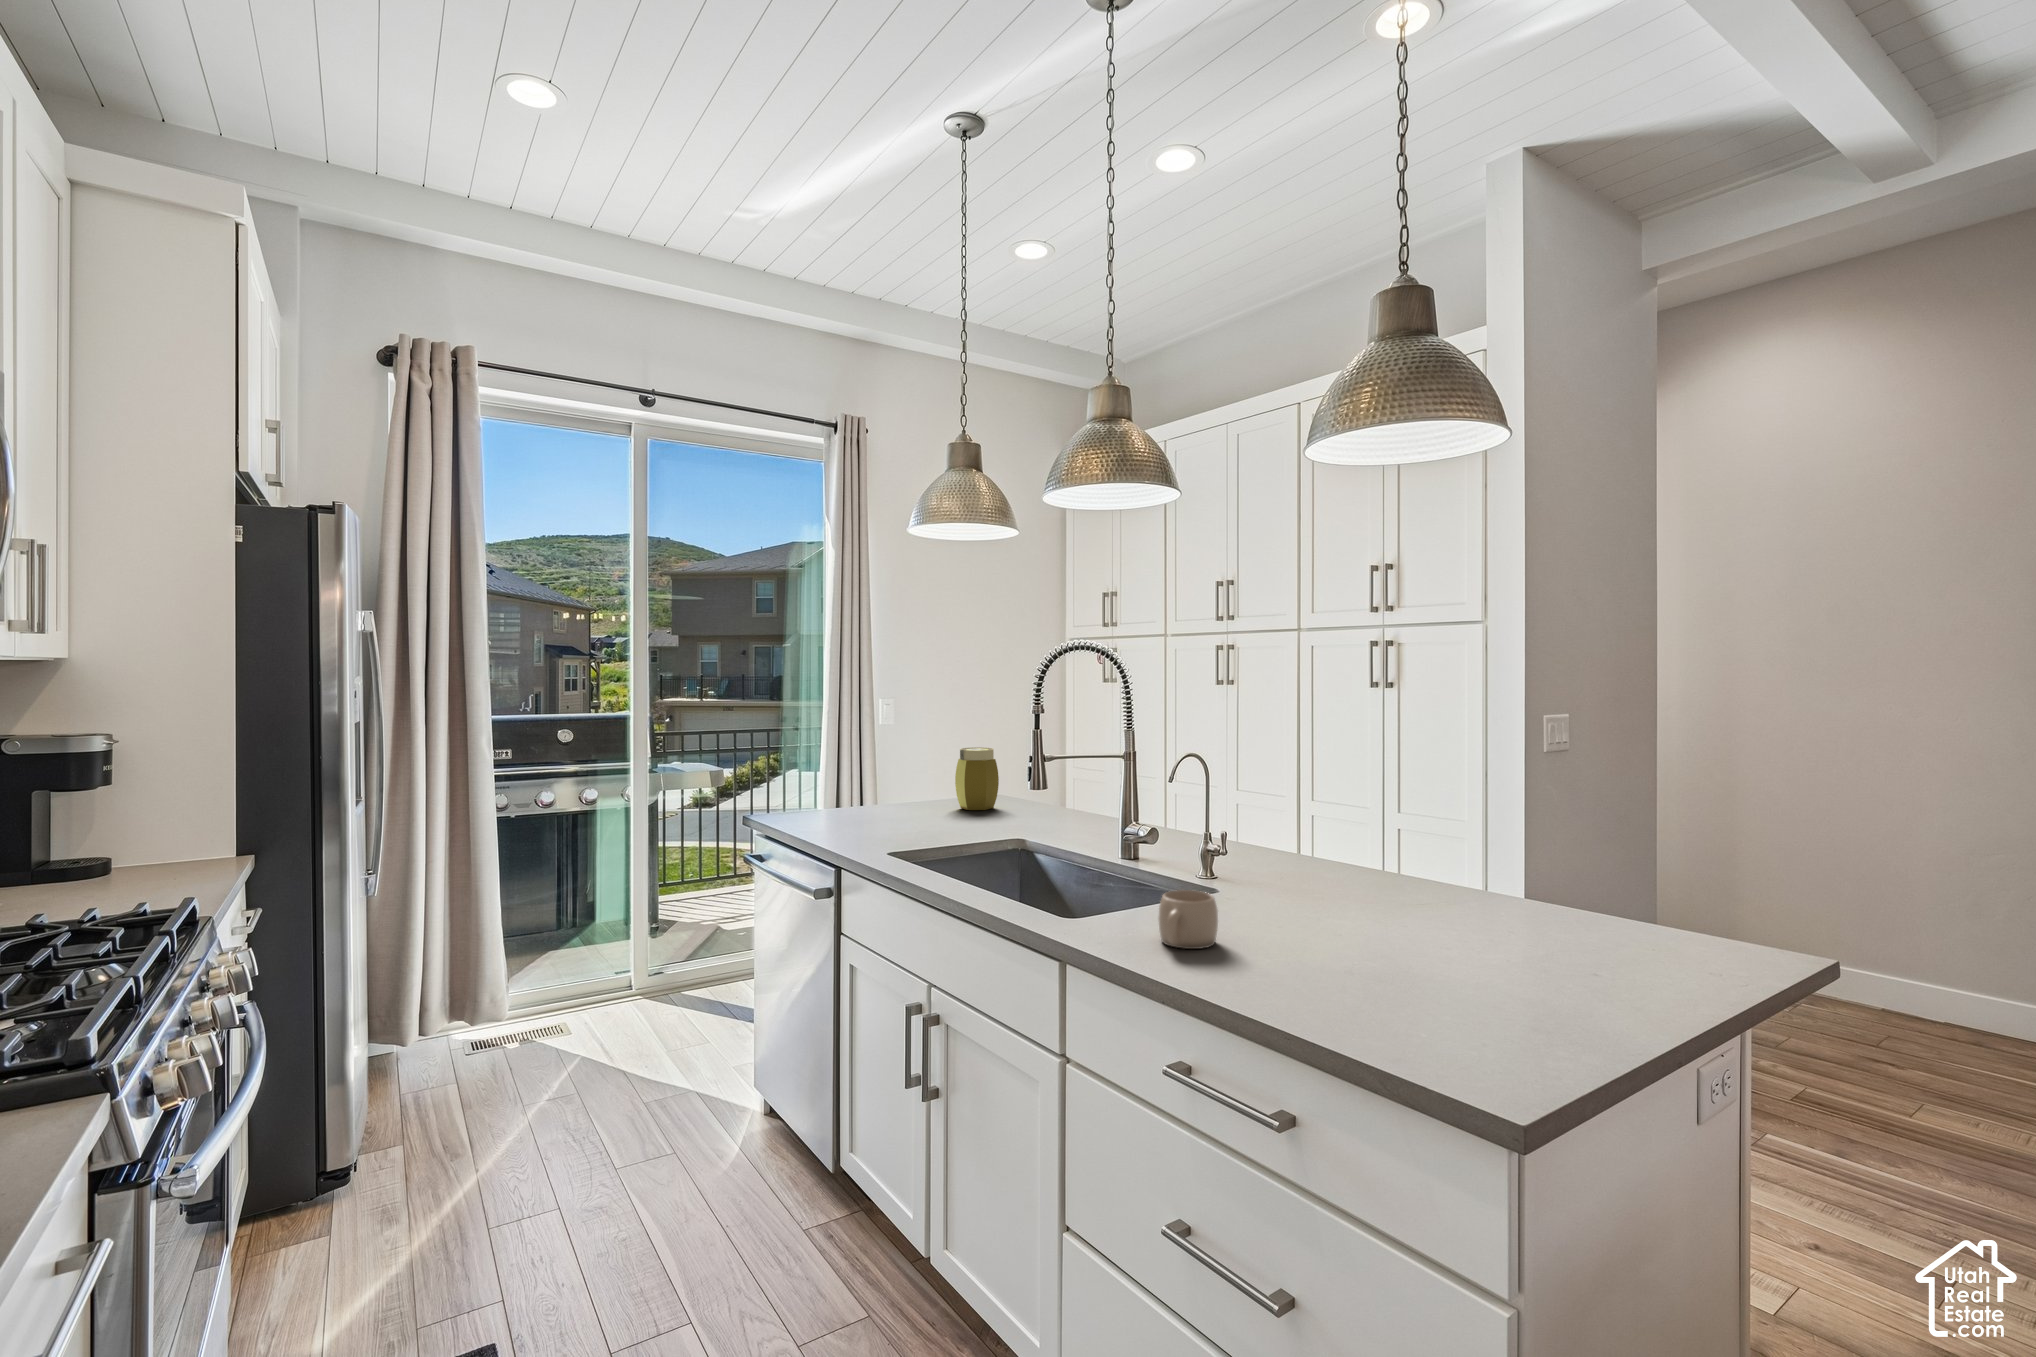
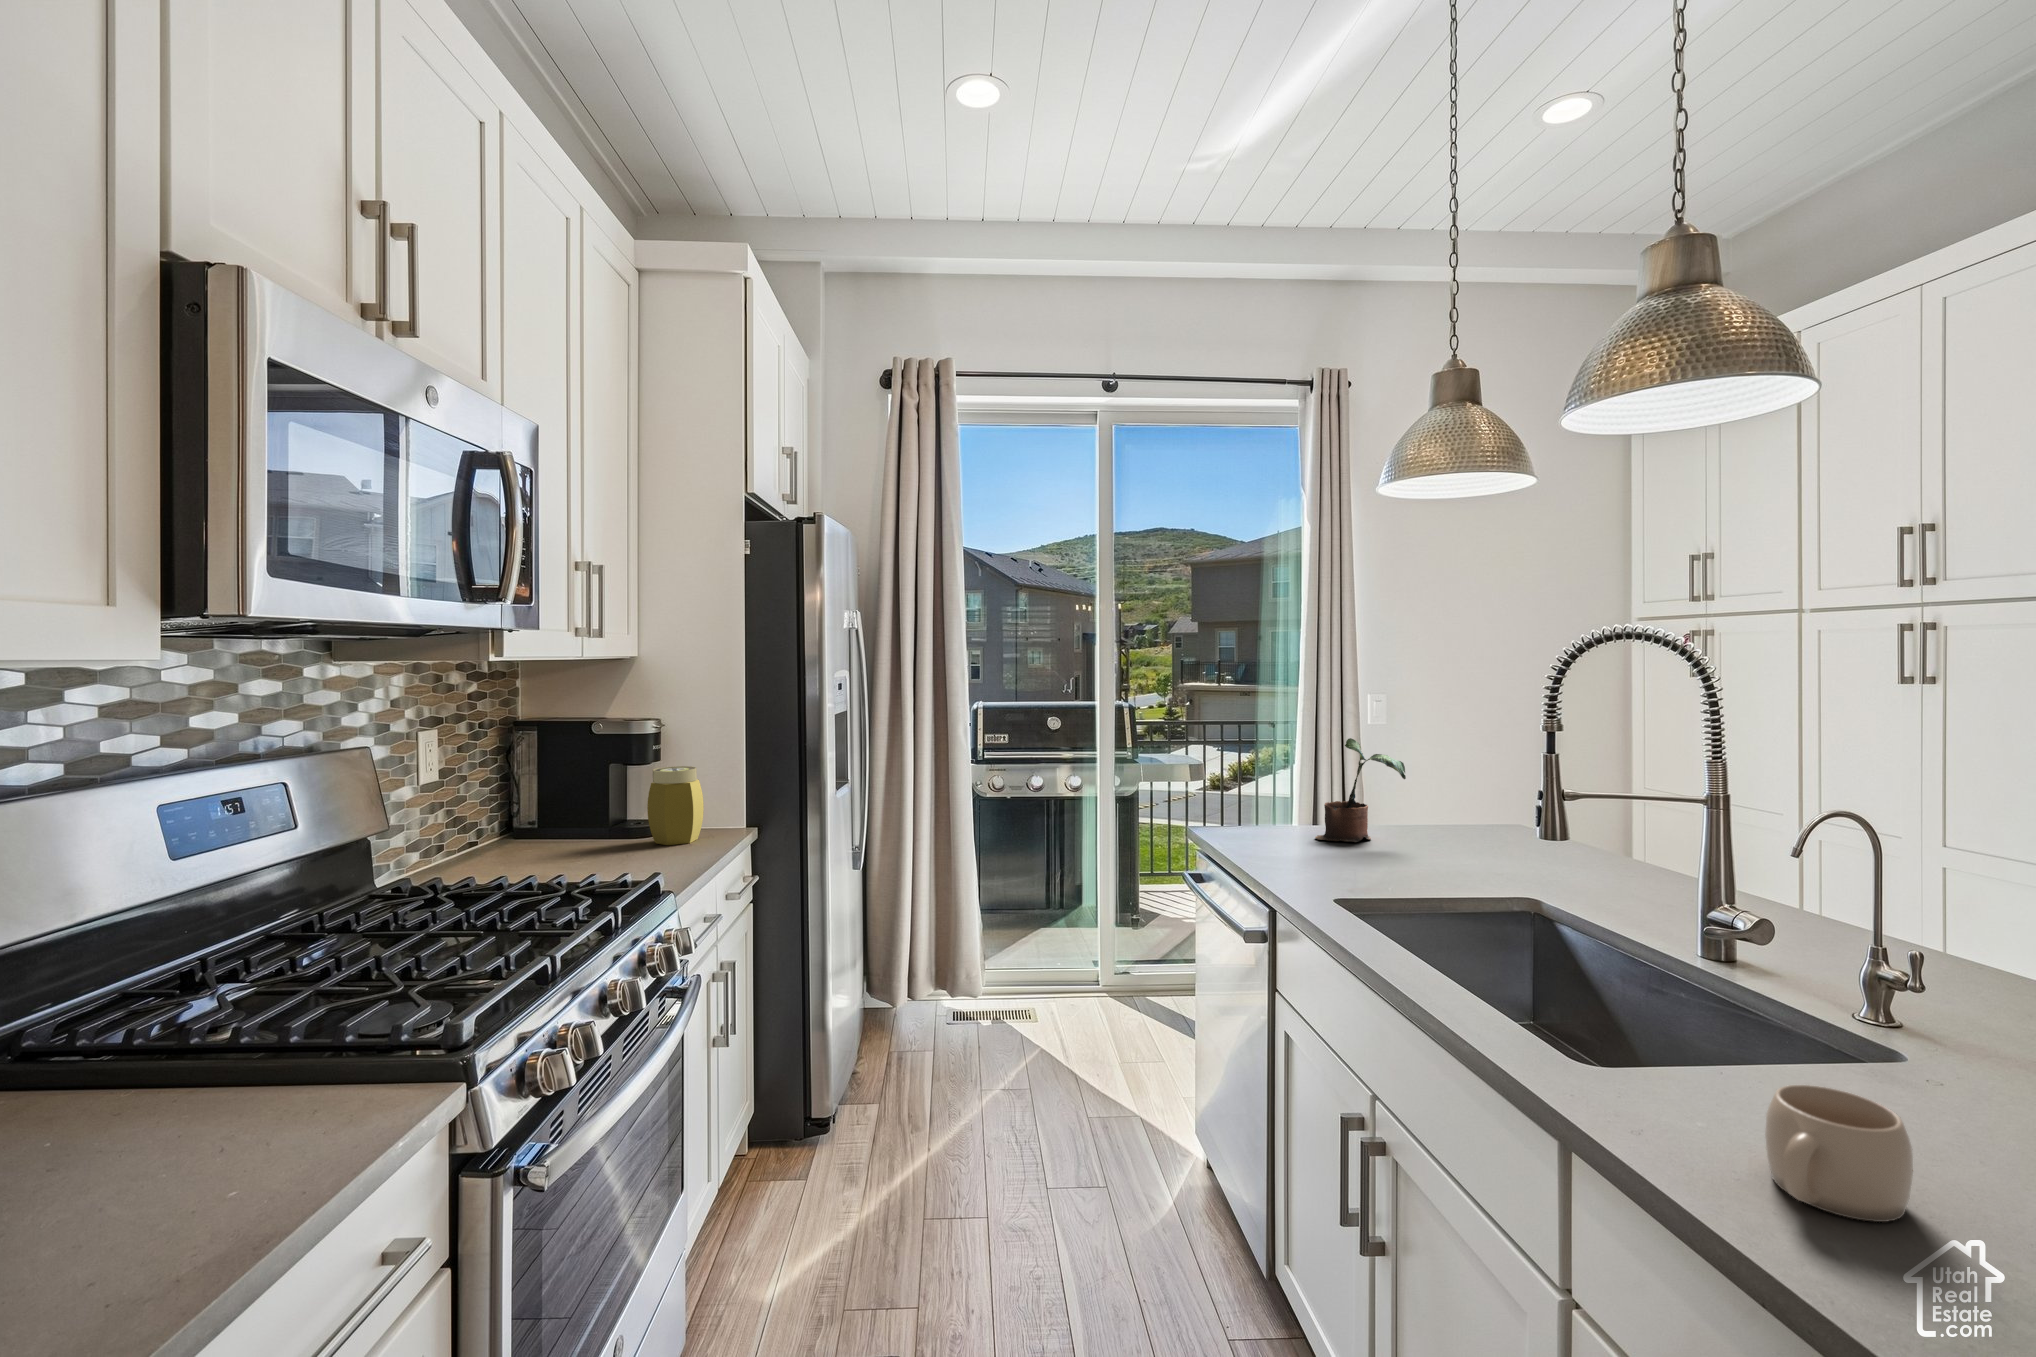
potted plant: none [856,731,927,817] -> present [1315,738,1406,842]
jar: present [955,747,999,810] -> present [647,766,704,845]

